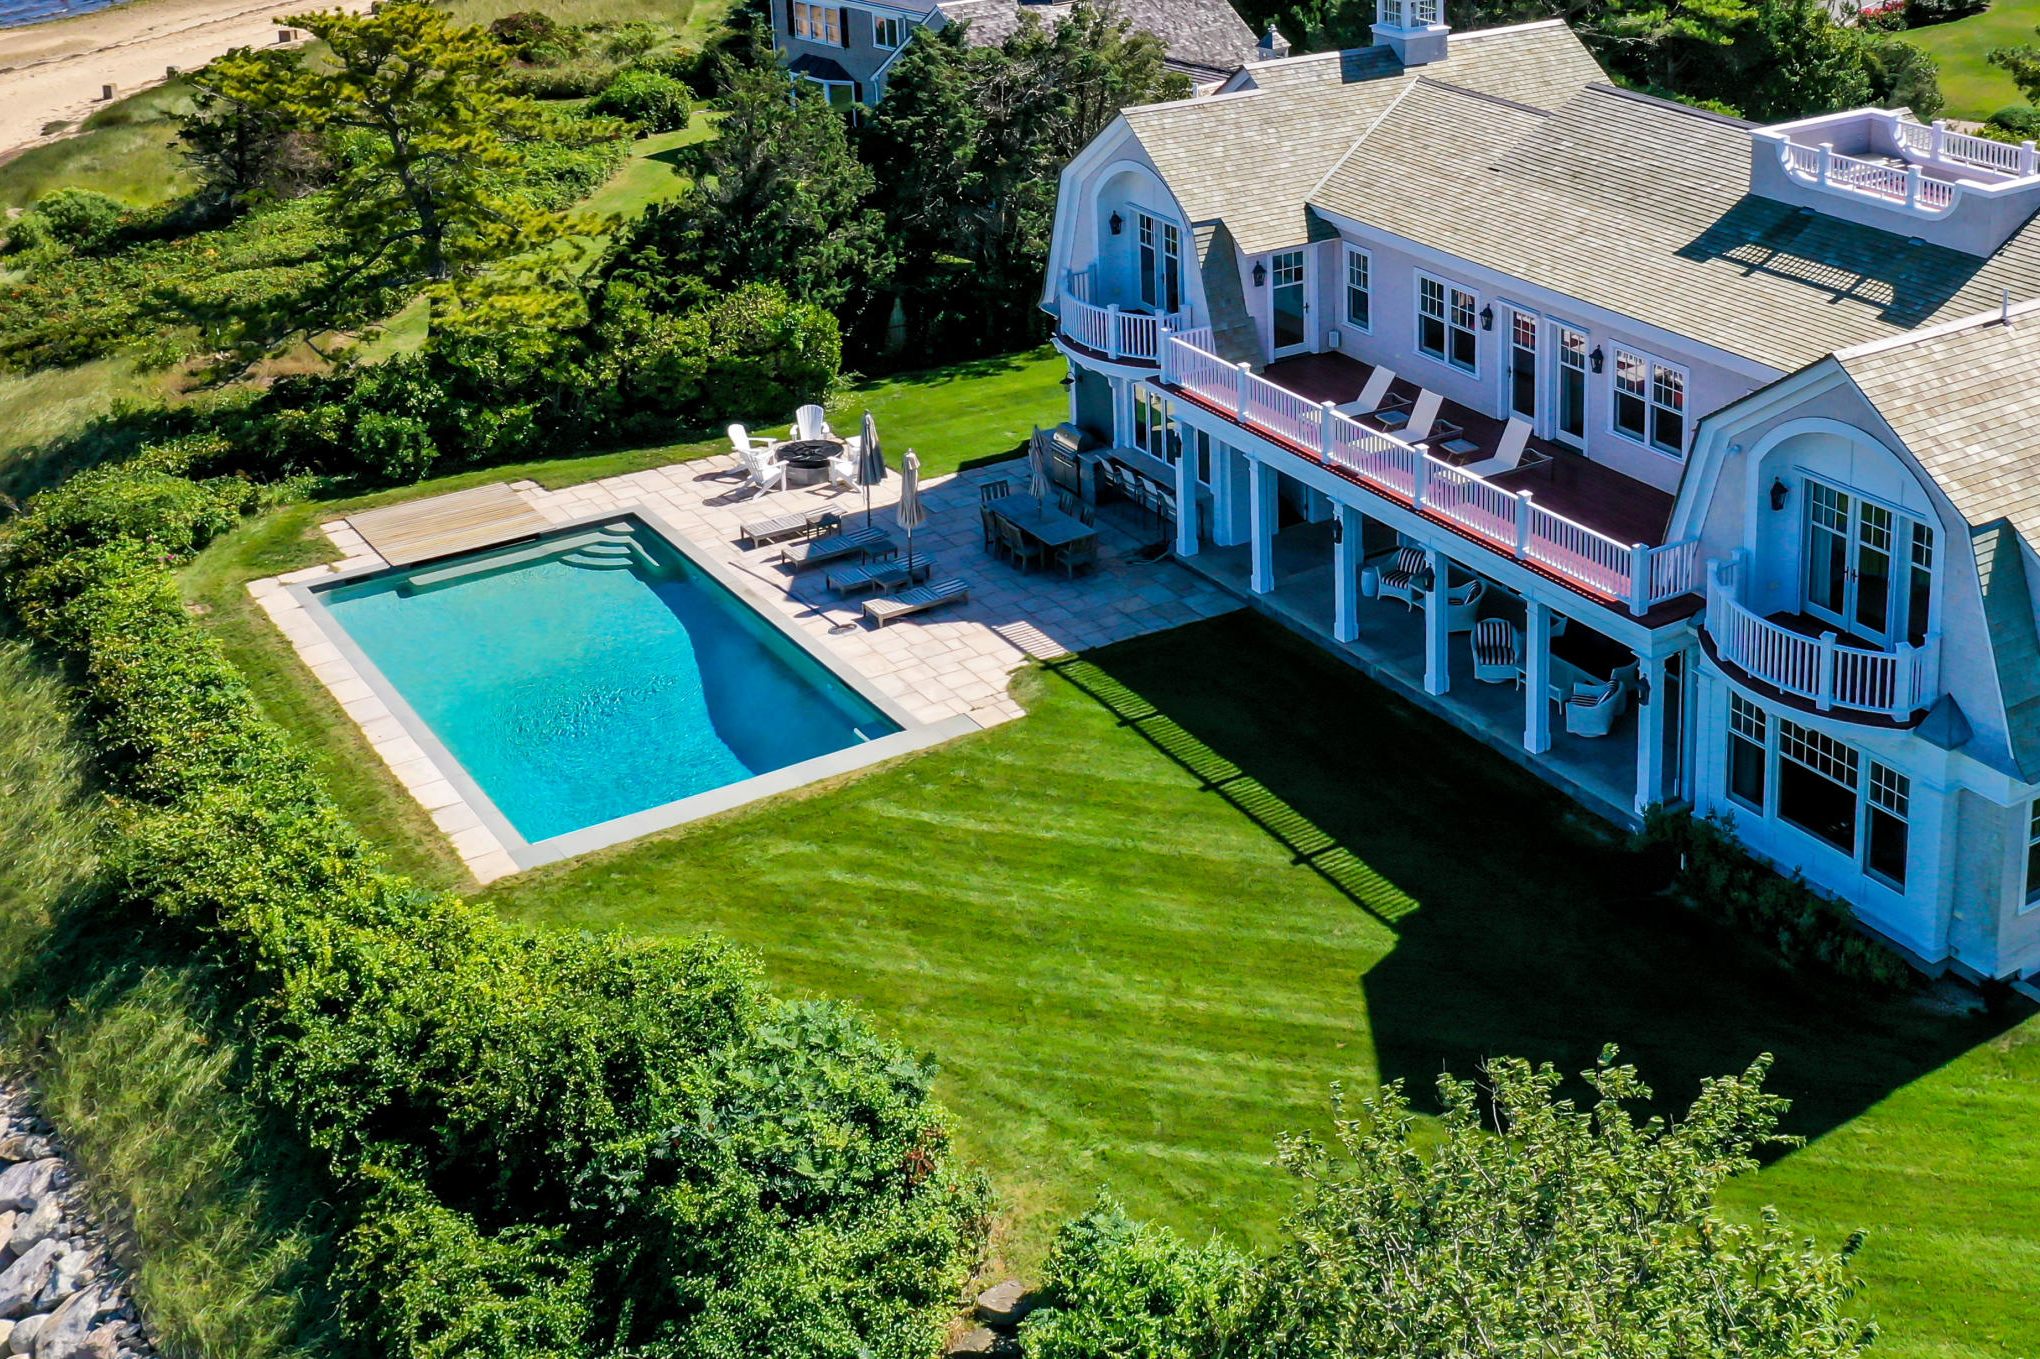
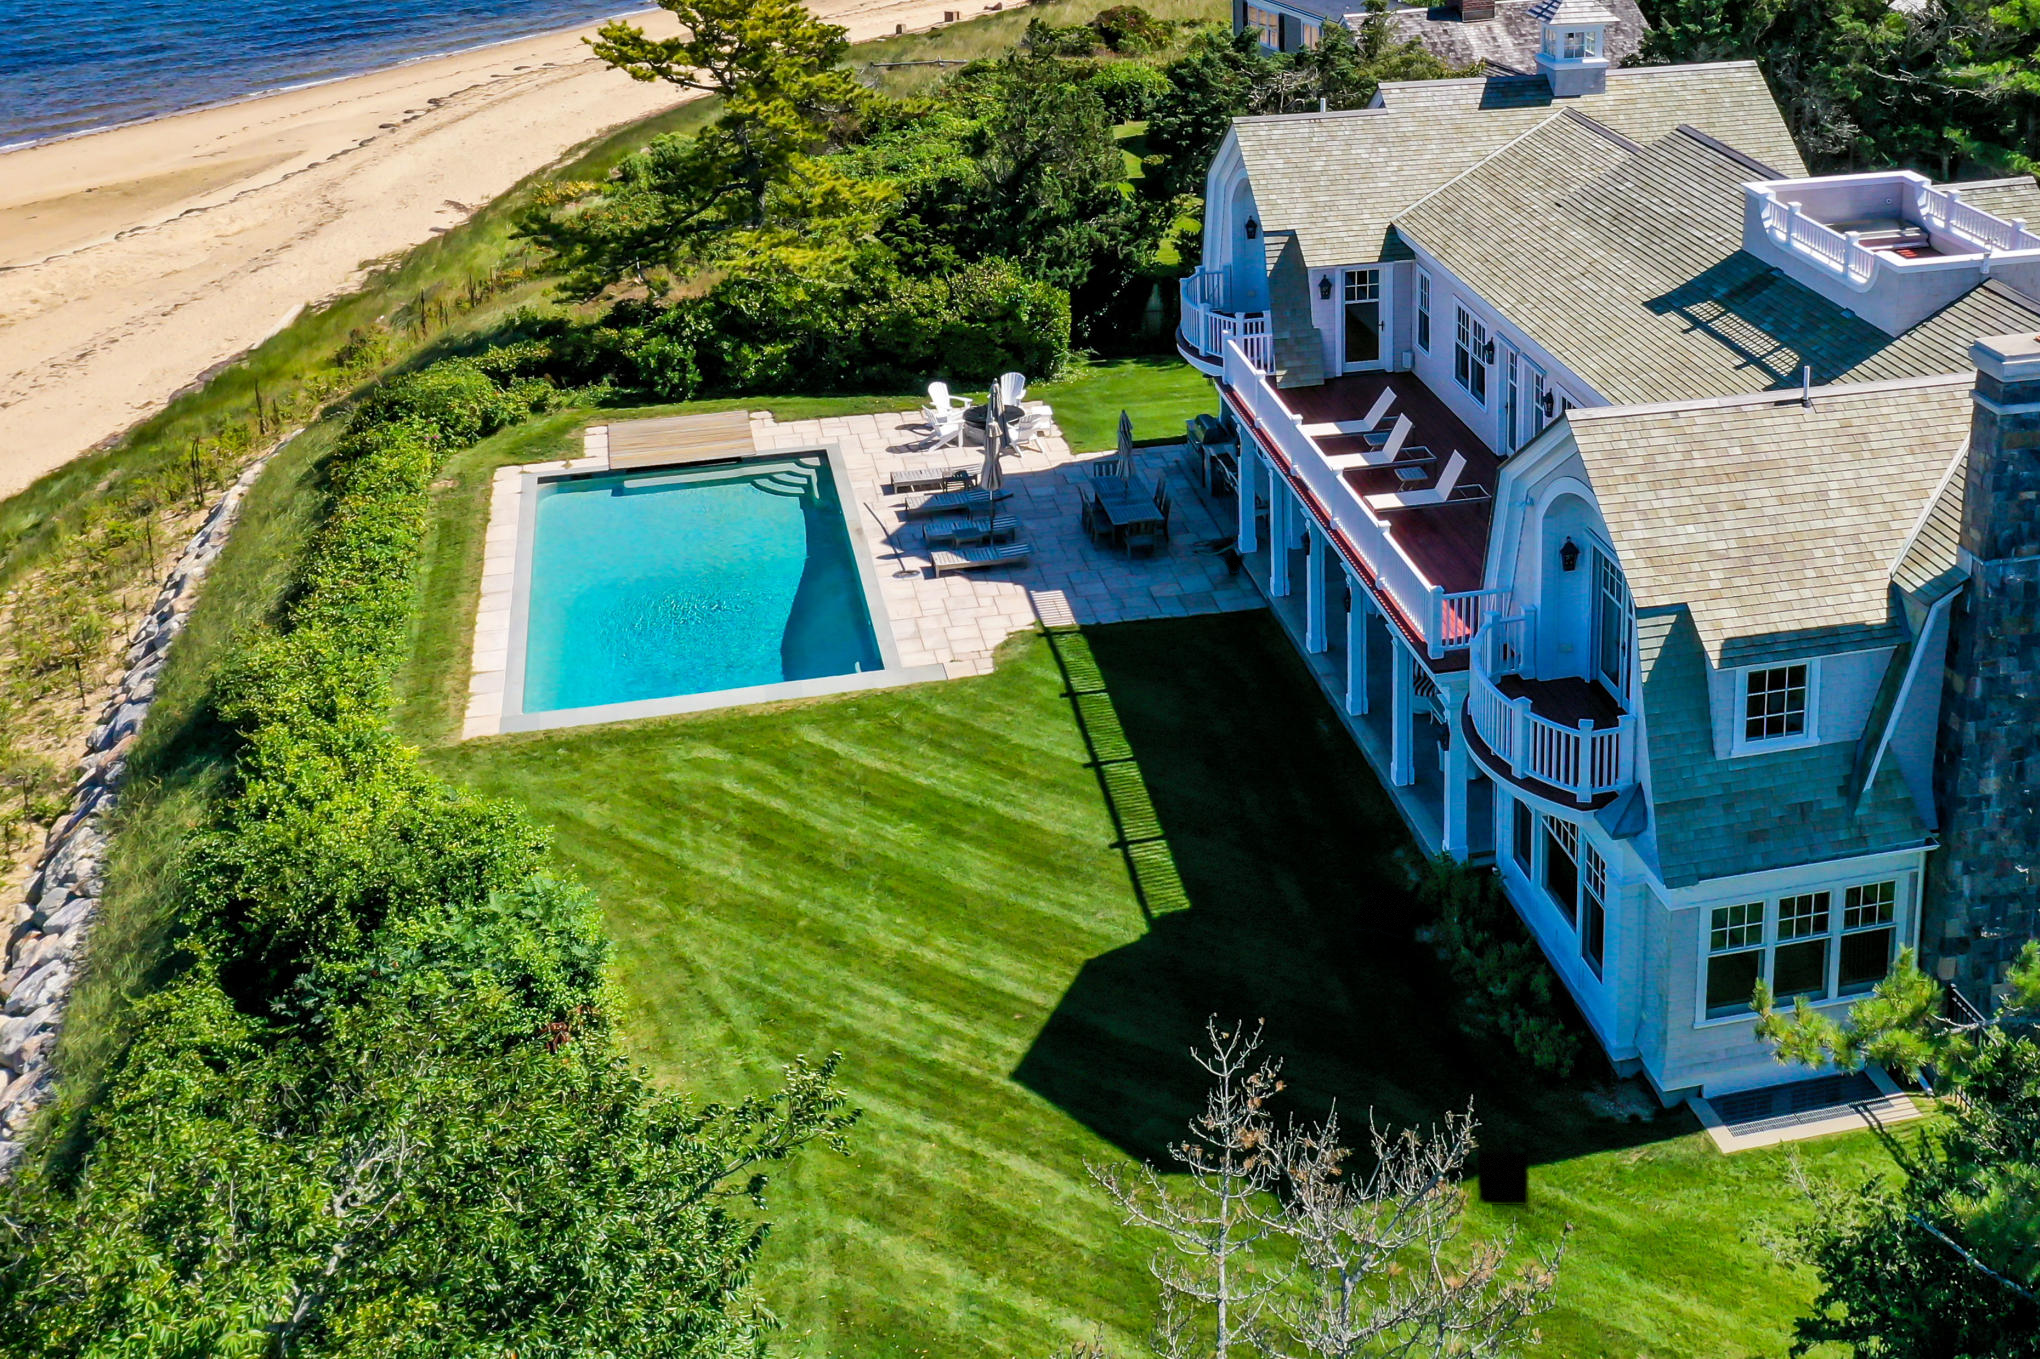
decorative plant: present [1968,973,2017,1010] -> present [1222,552,1246,574]
side table: none [1937,1076,2004,1154] -> present [1477,1142,1529,1211]

